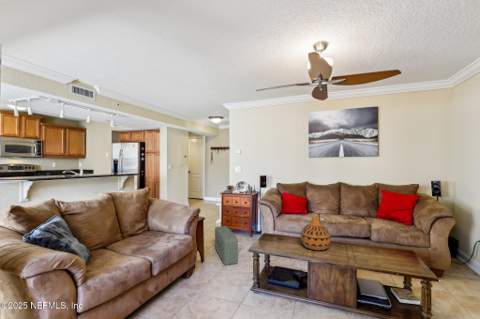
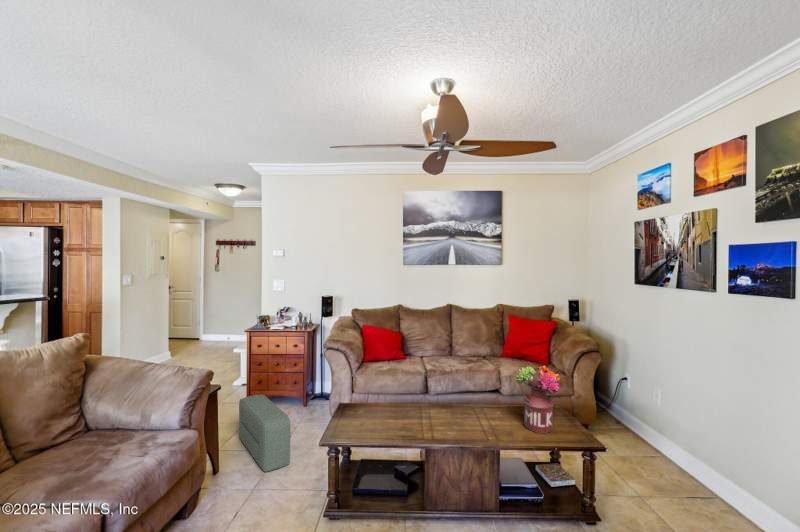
vase: present [301,216,331,251] -> none [412,369,460,427]
flower arrangement: none [368,219,402,263] -> present [516,366,560,433]

